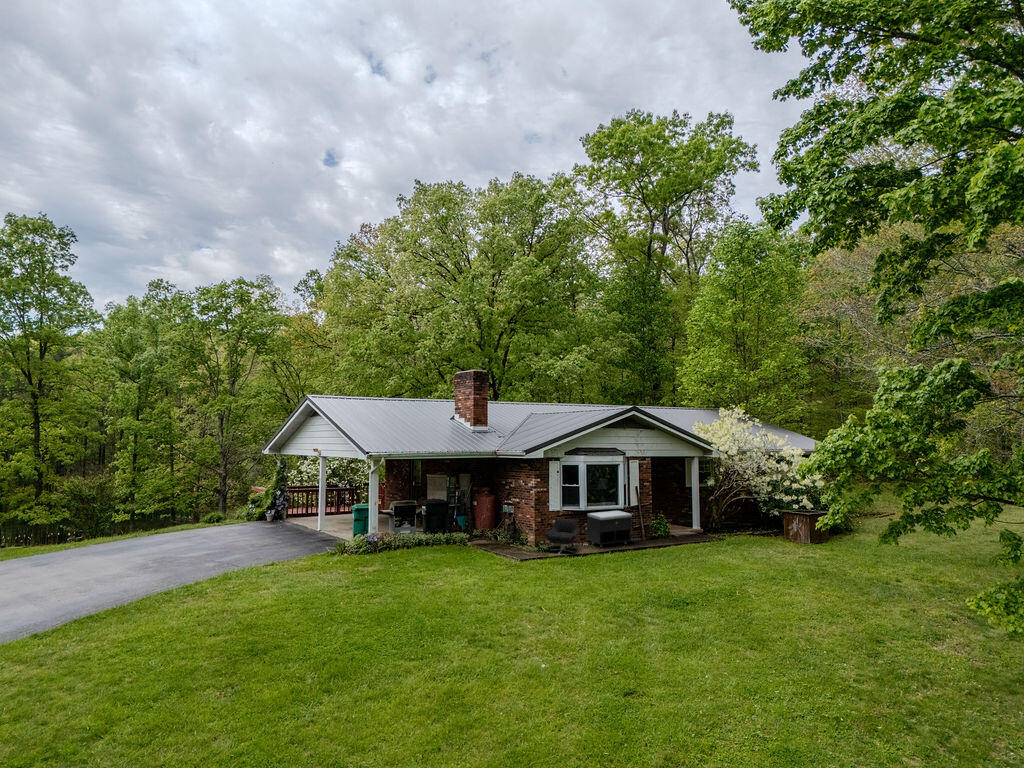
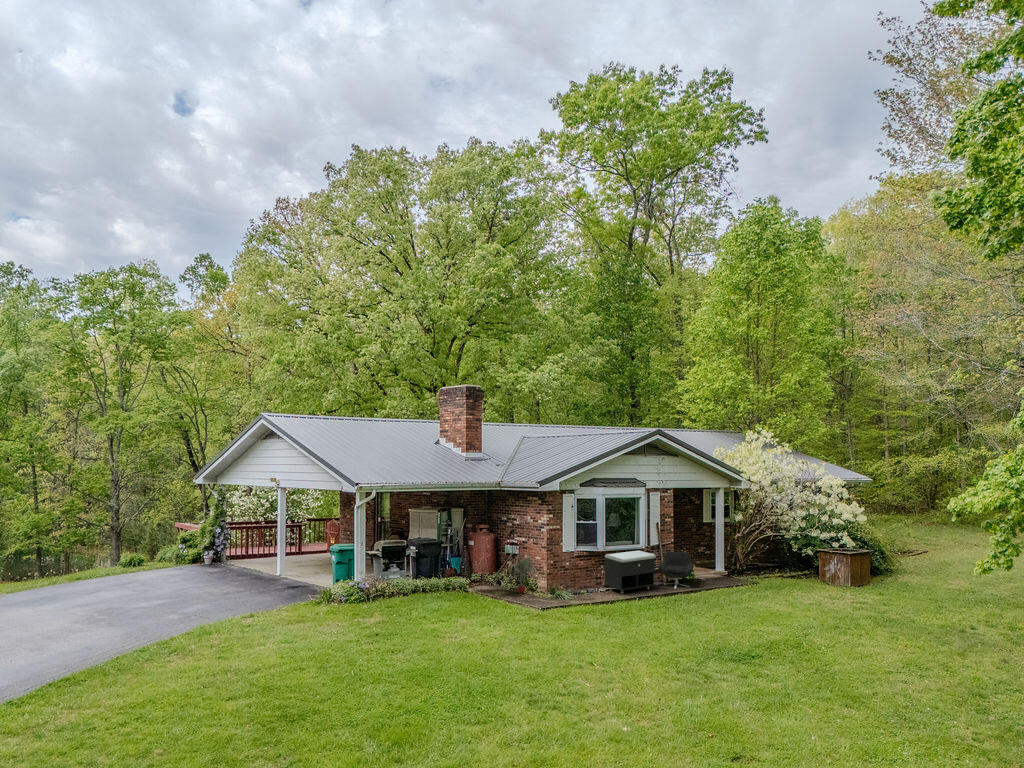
potted tree: none [507,511,527,546] -> present [514,553,536,594]
lounge chair: present [544,519,580,554] -> present [658,551,693,589]

